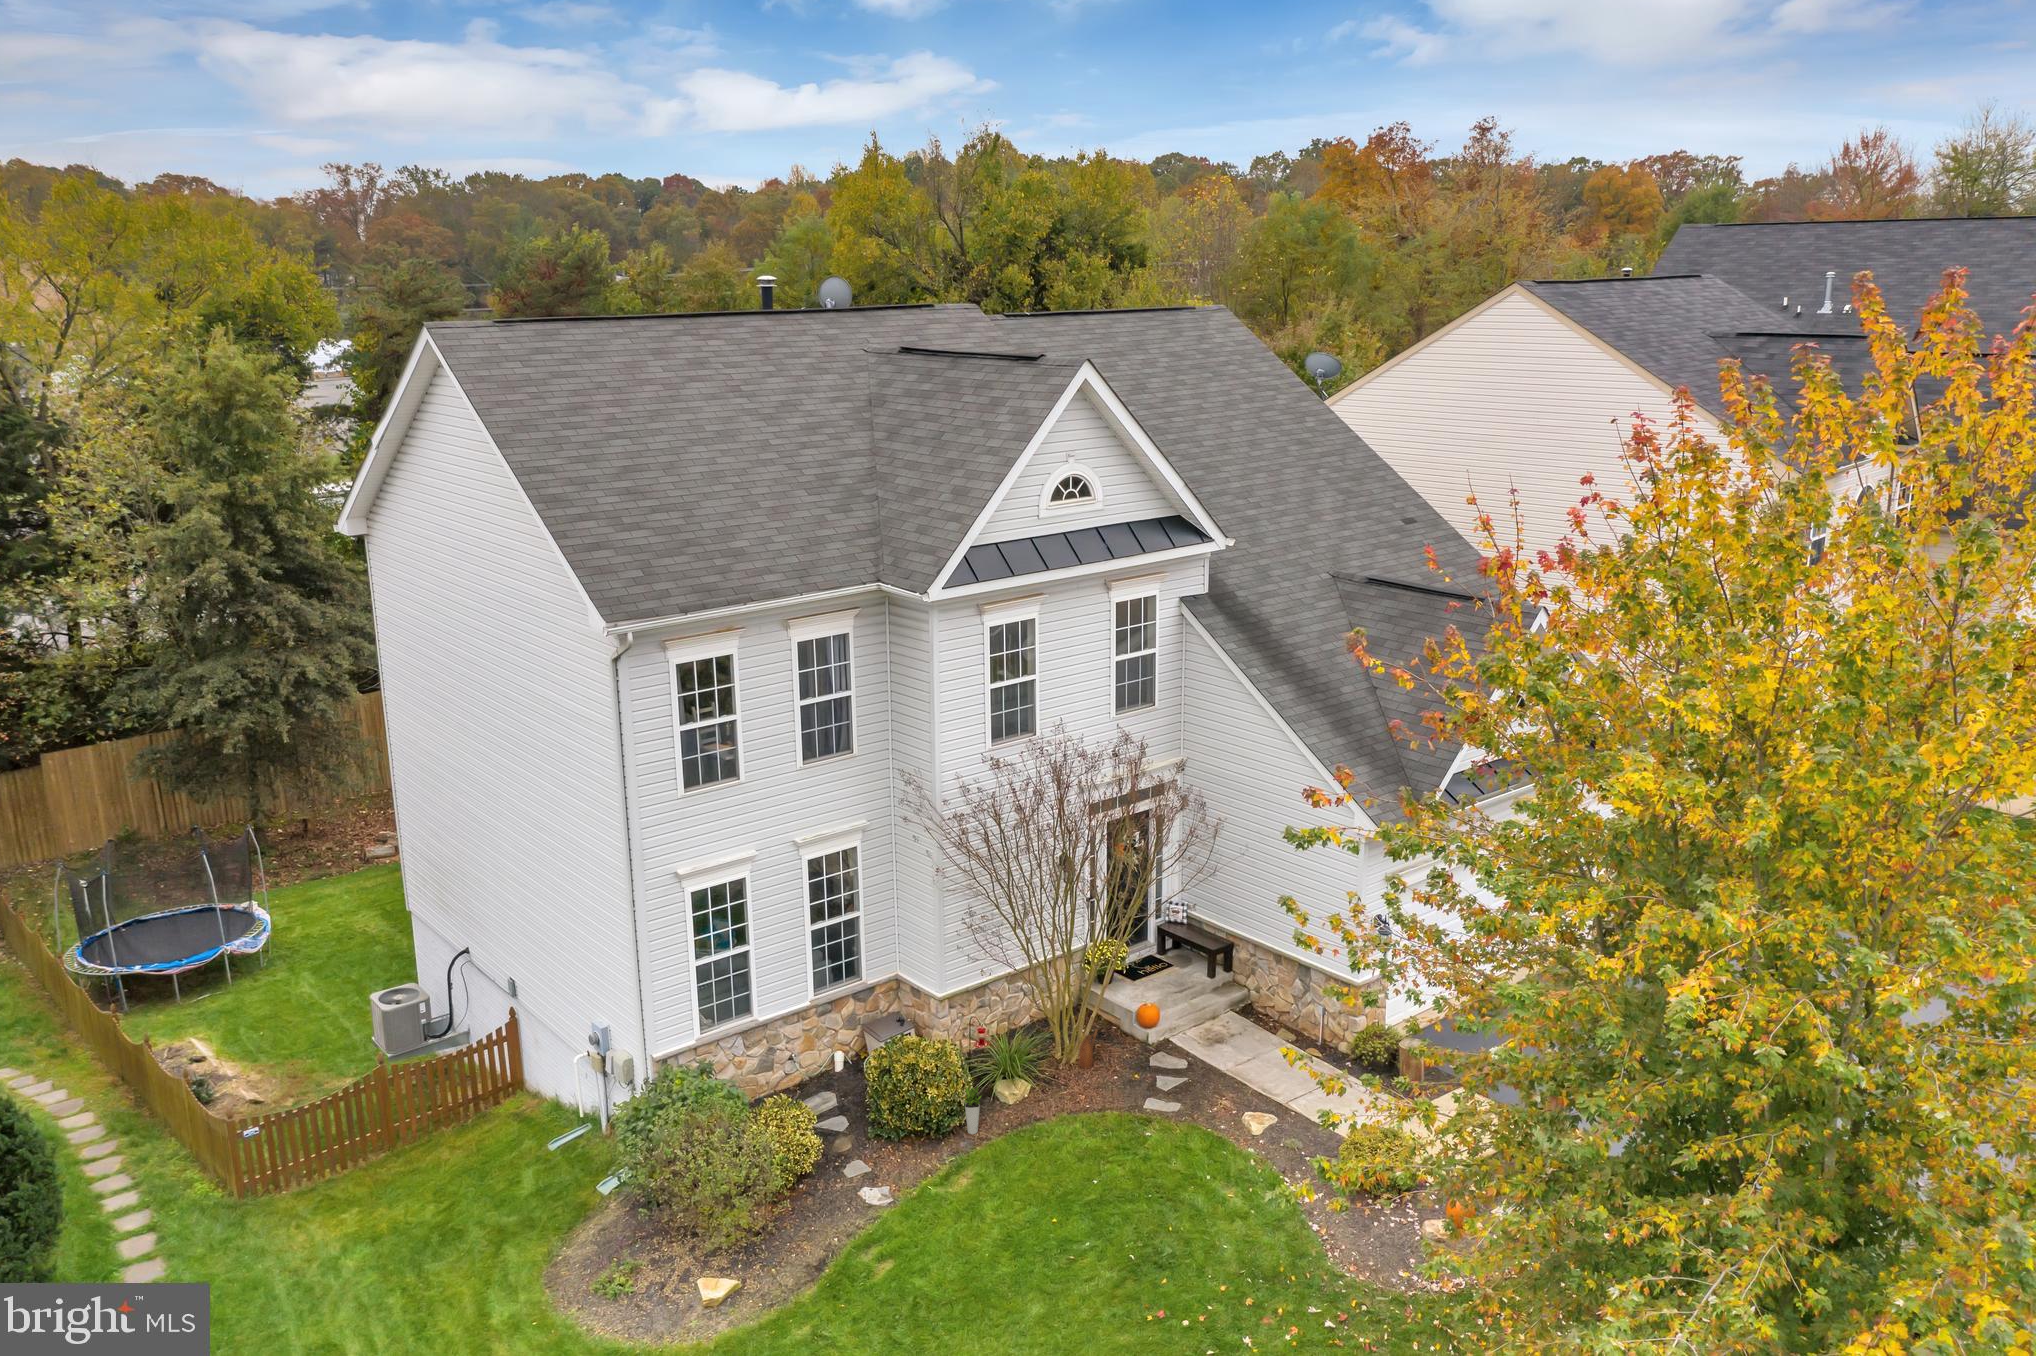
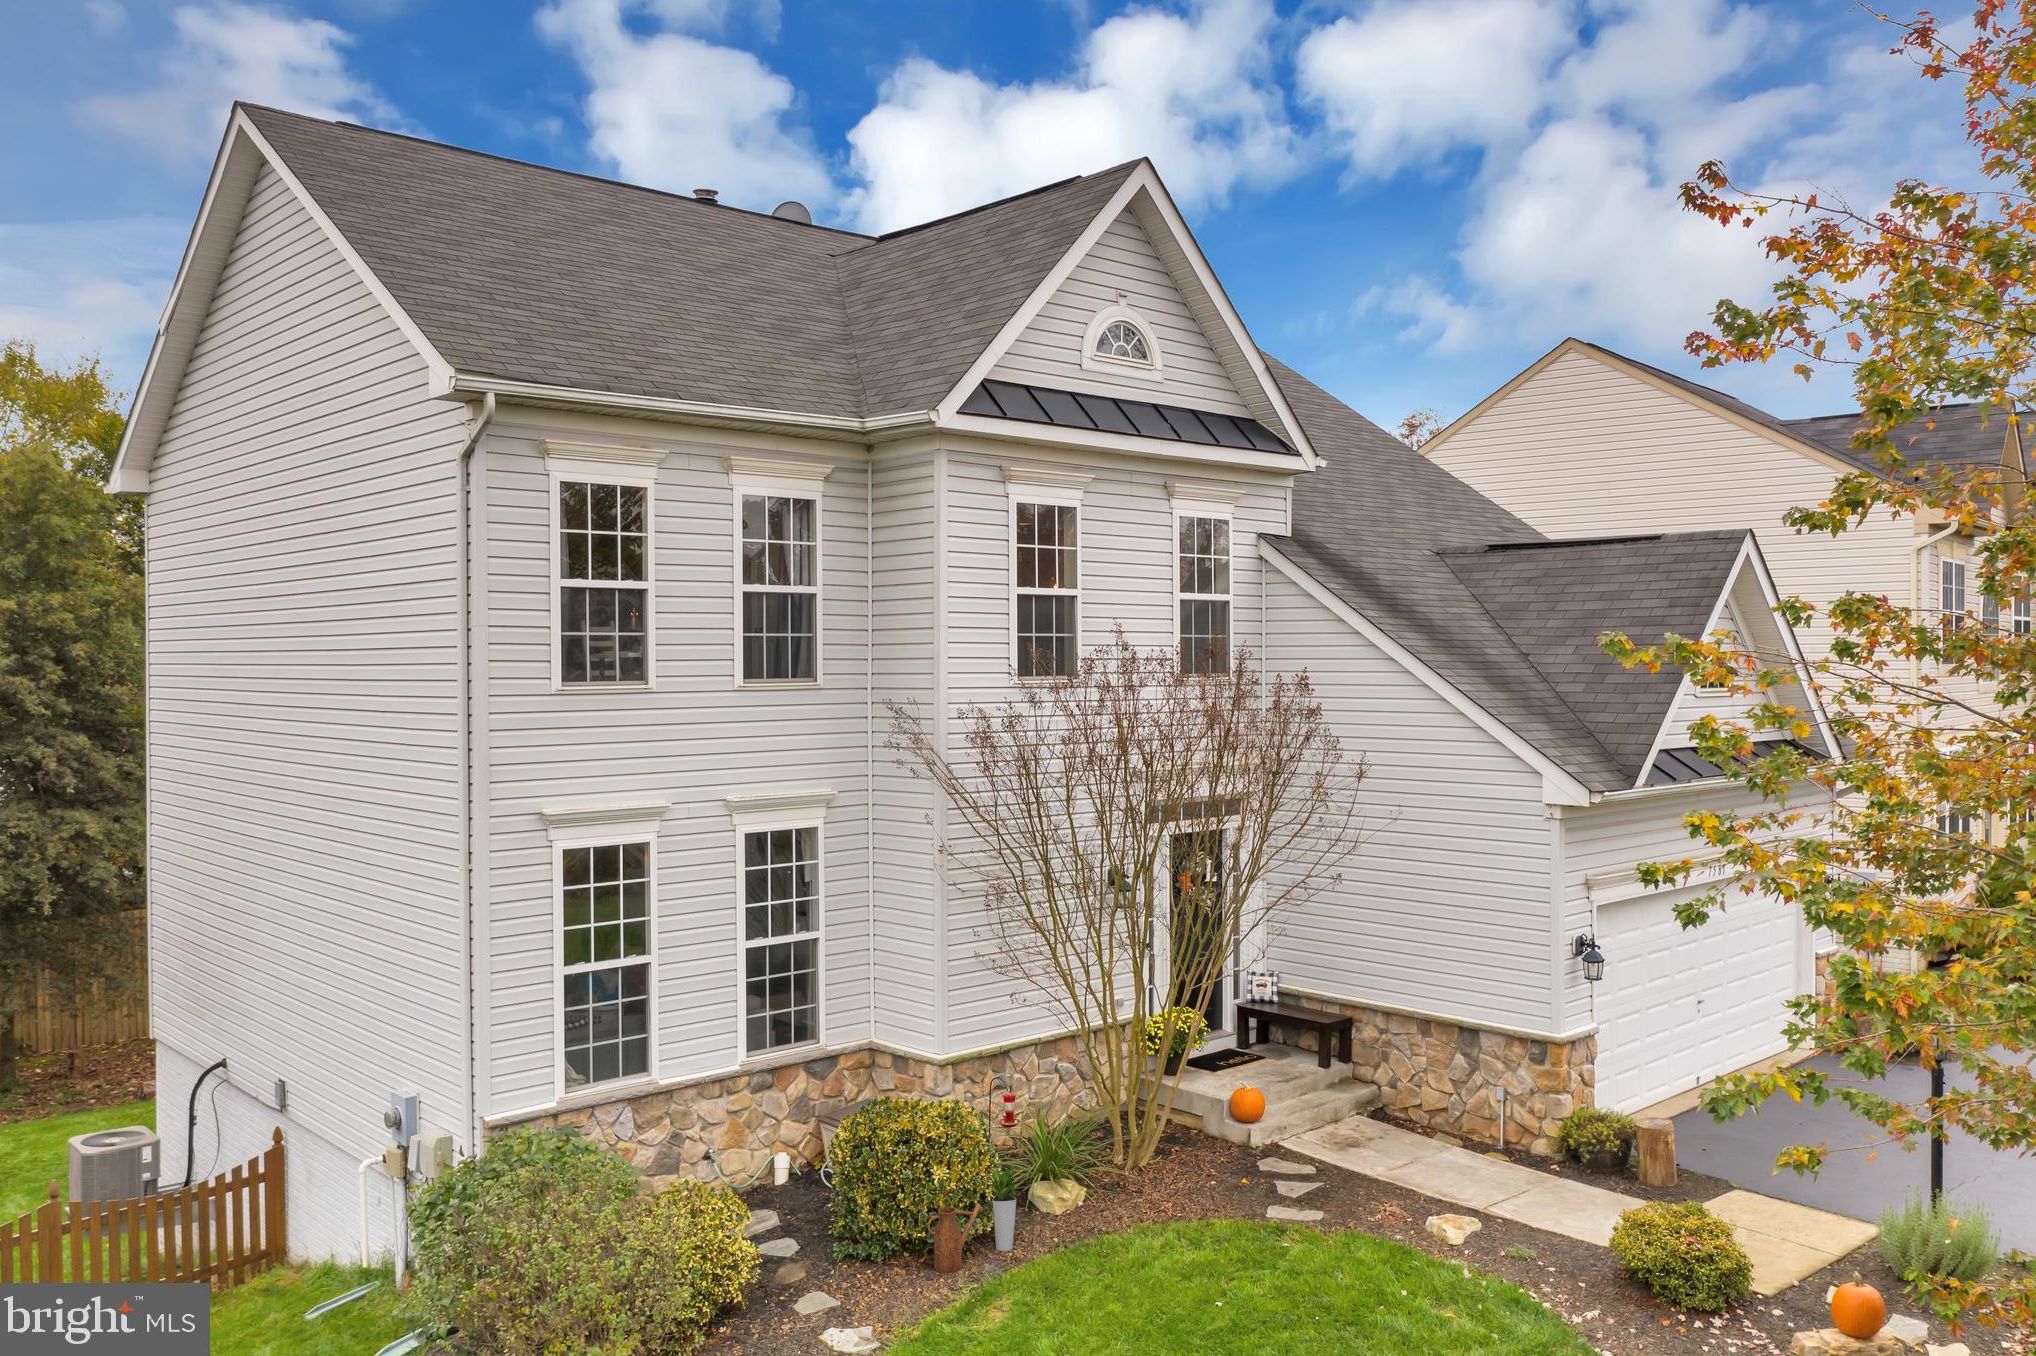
watering can: present [1078,1030,1097,1069] -> present [927,1203,981,1273]

